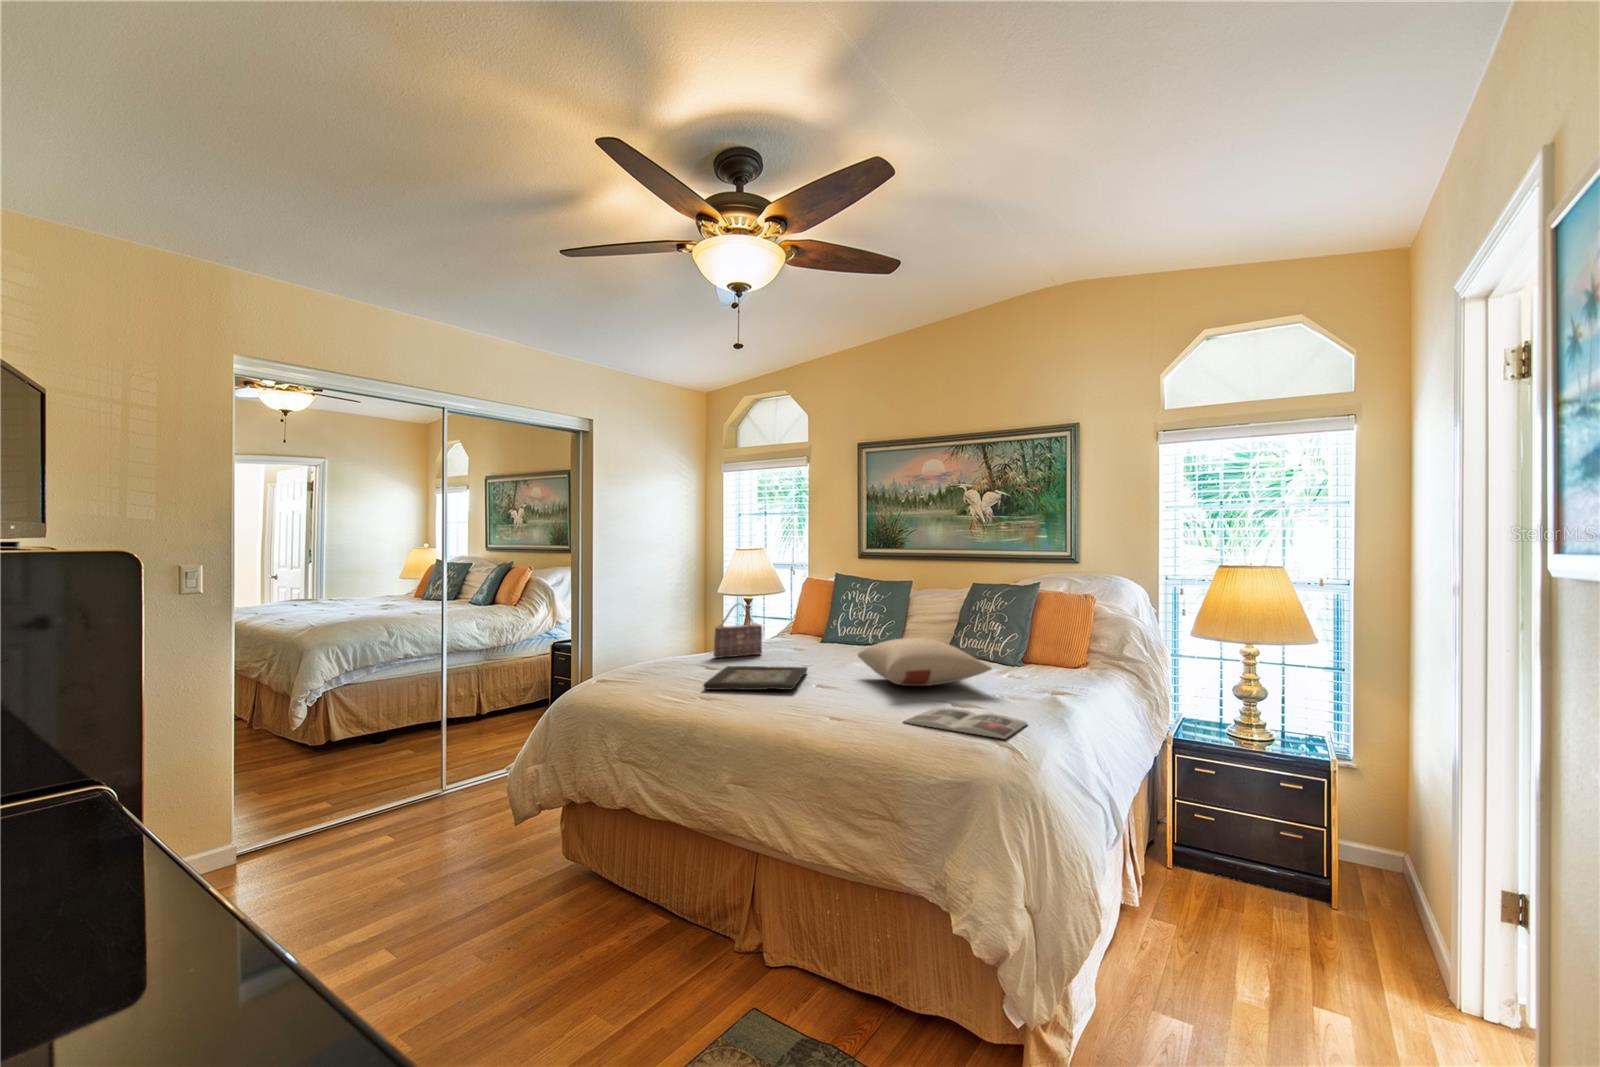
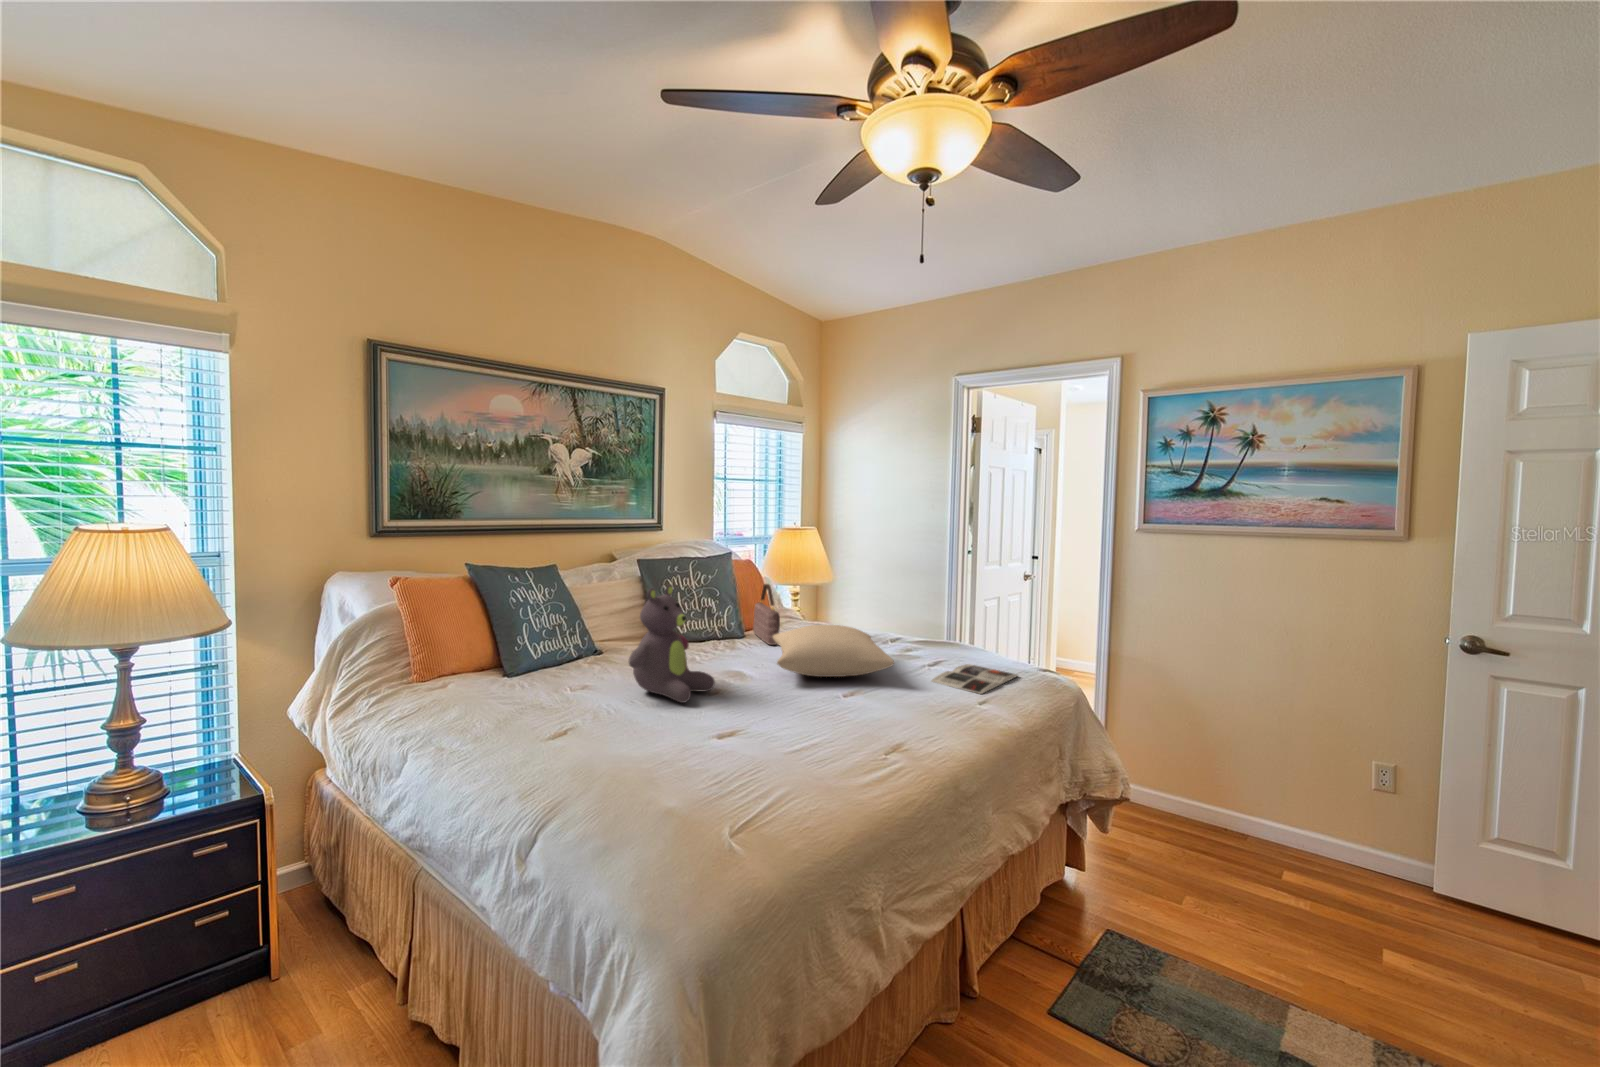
stuffed bear: none [793,584,853,664] -> present [629,584,715,703]
handbag: present [713,604,762,658] -> present [753,584,780,645]
decorative tray: present [703,666,807,690] -> none [715,698,871,763]

